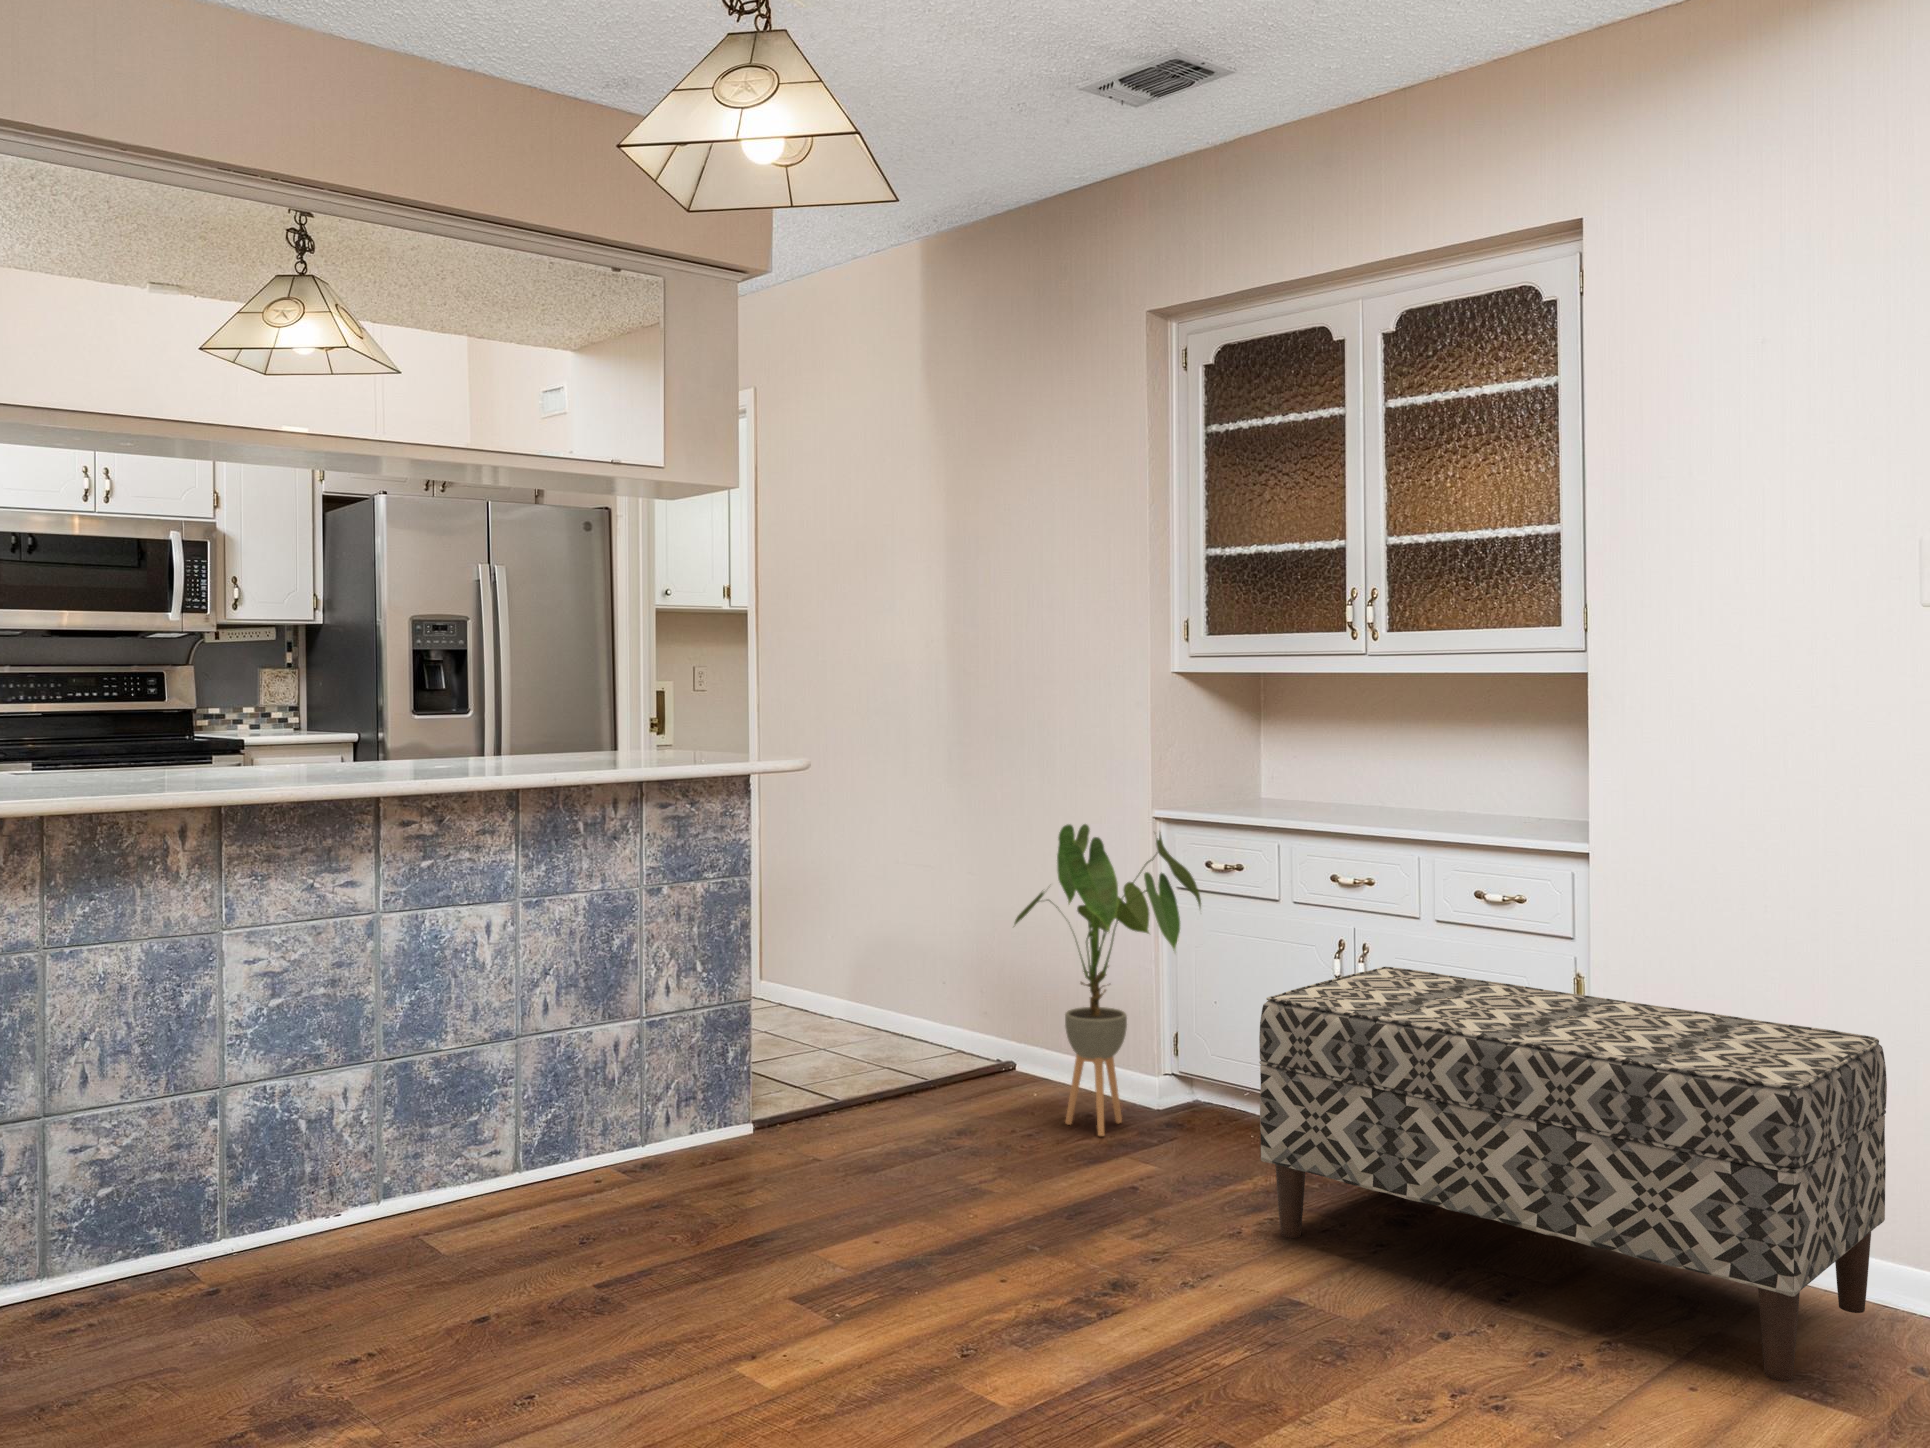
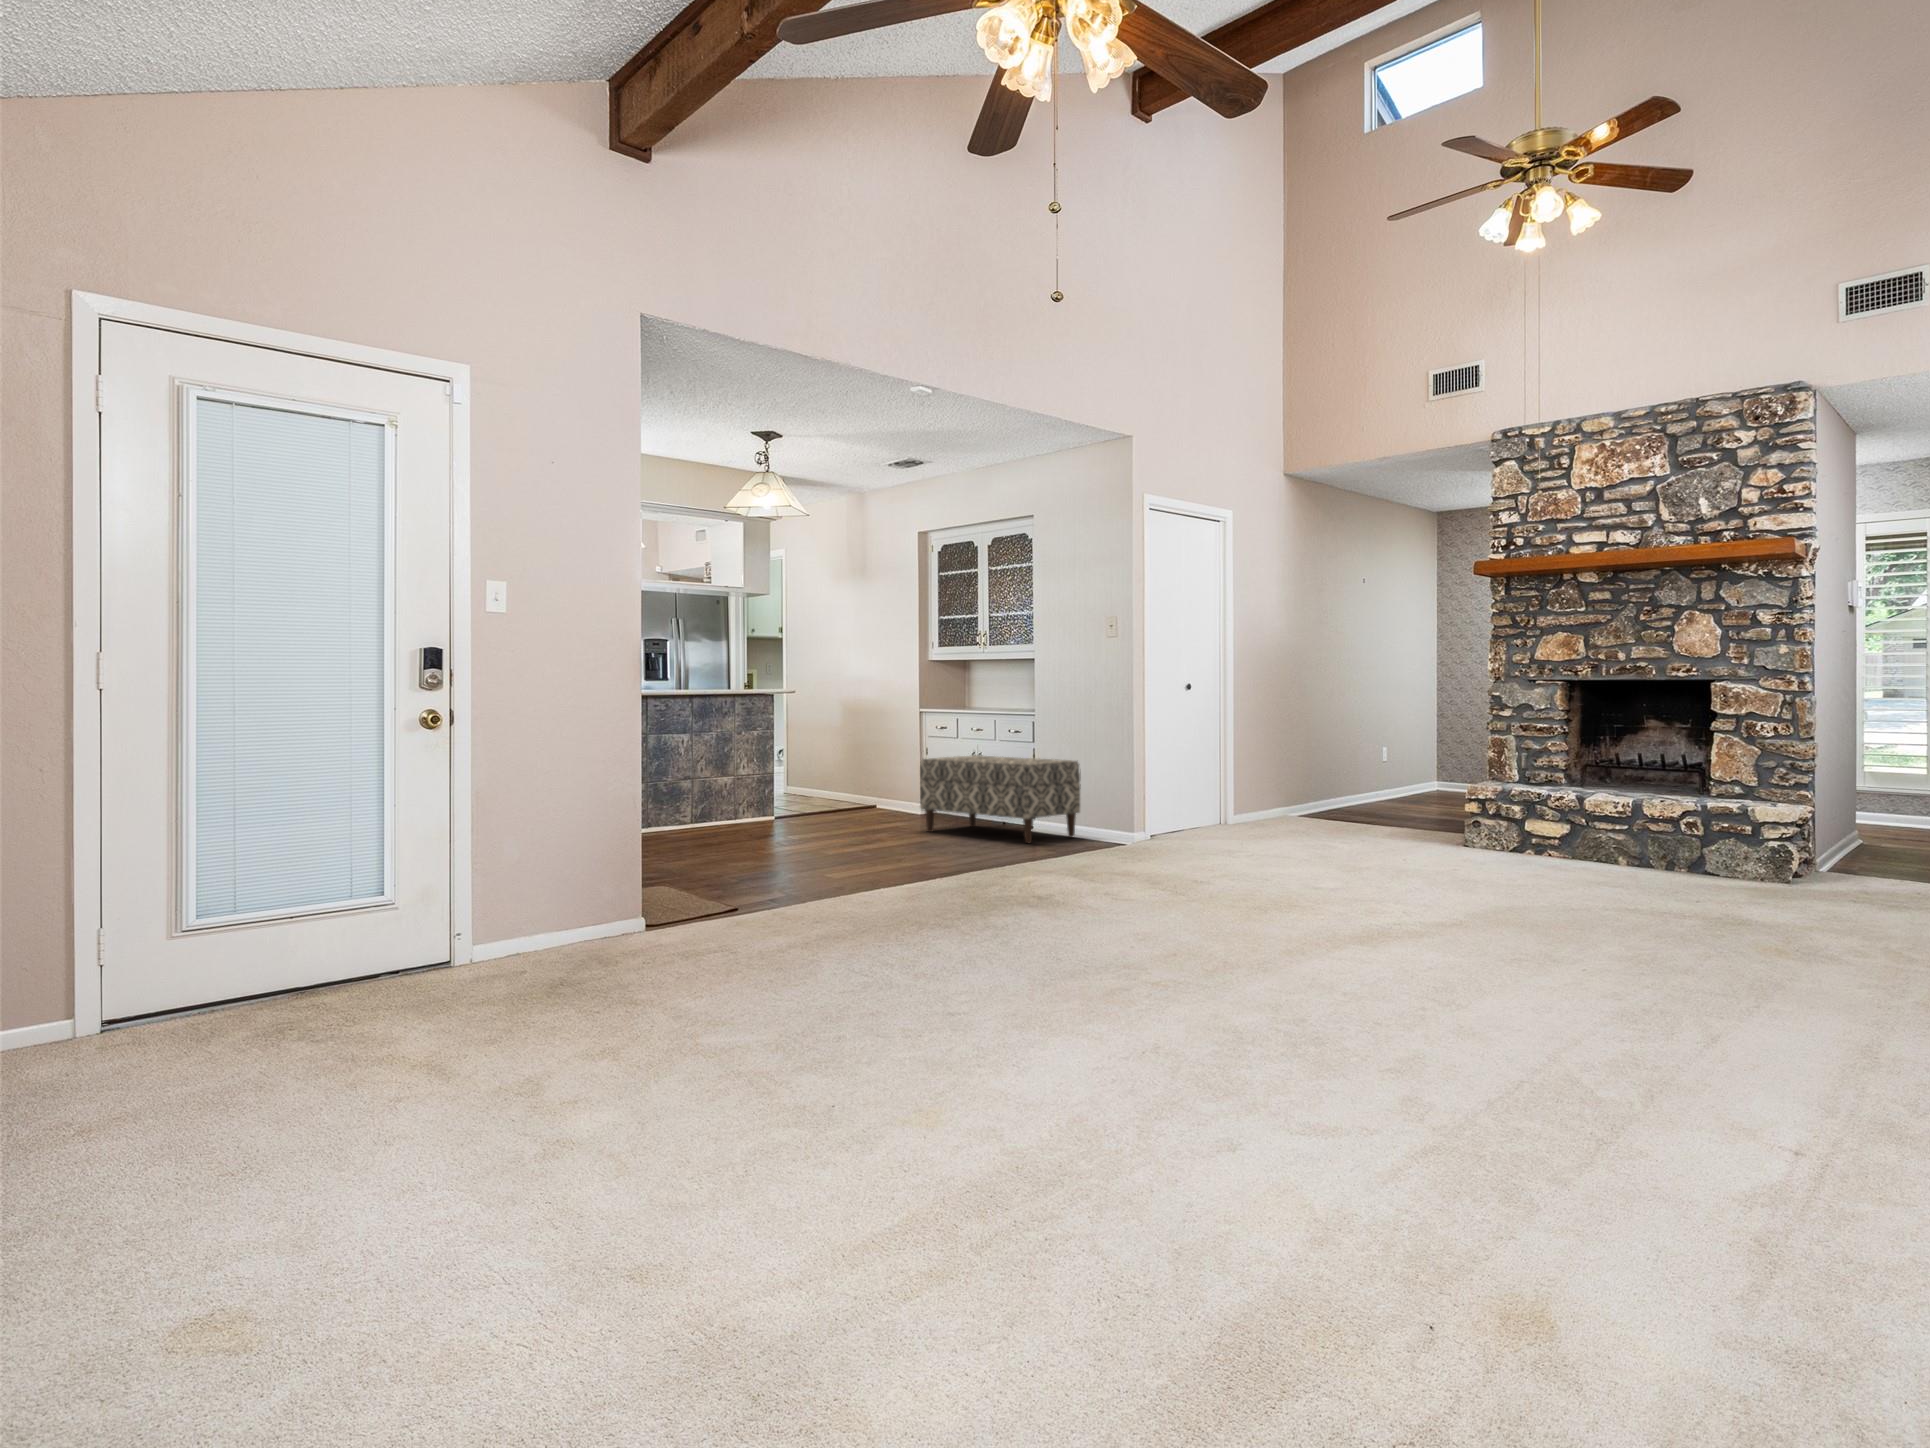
house plant: present [1015,824,1201,1136] -> none [864,714,929,820]

